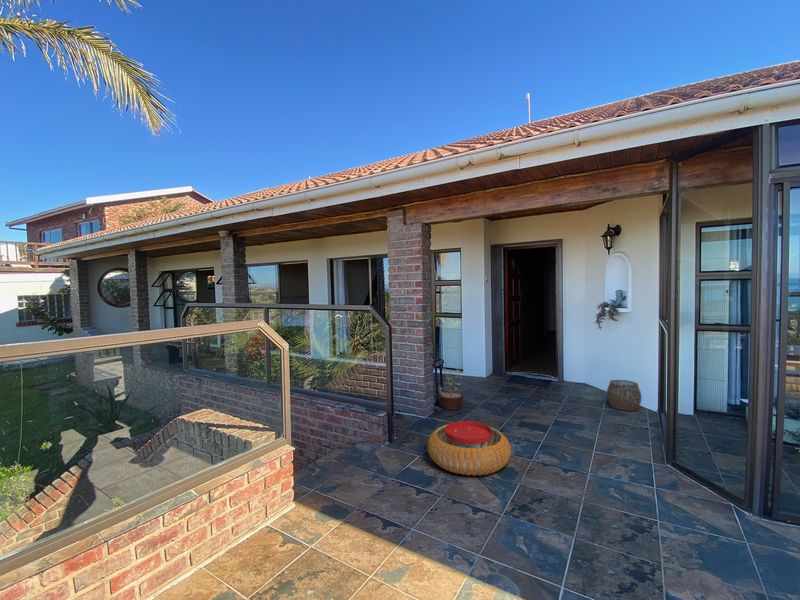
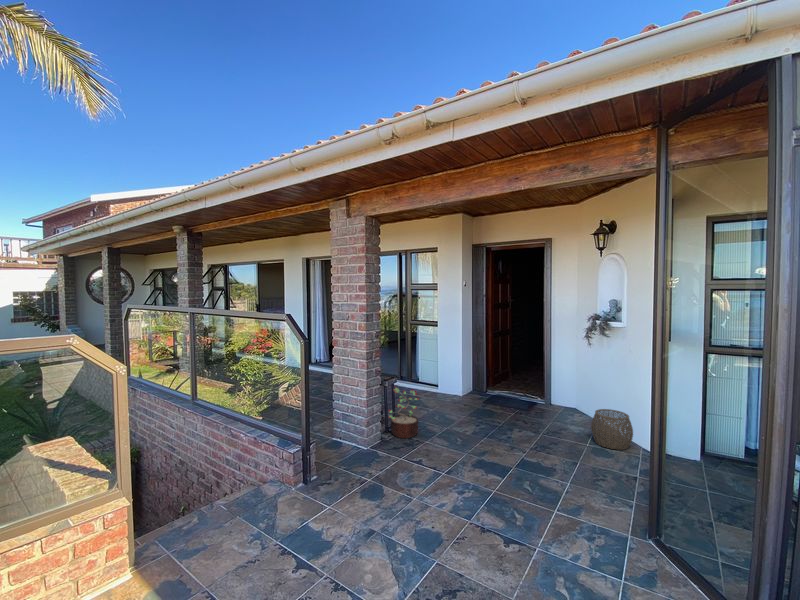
pouf: present [428,421,511,476] -> none [338,462,443,542]

